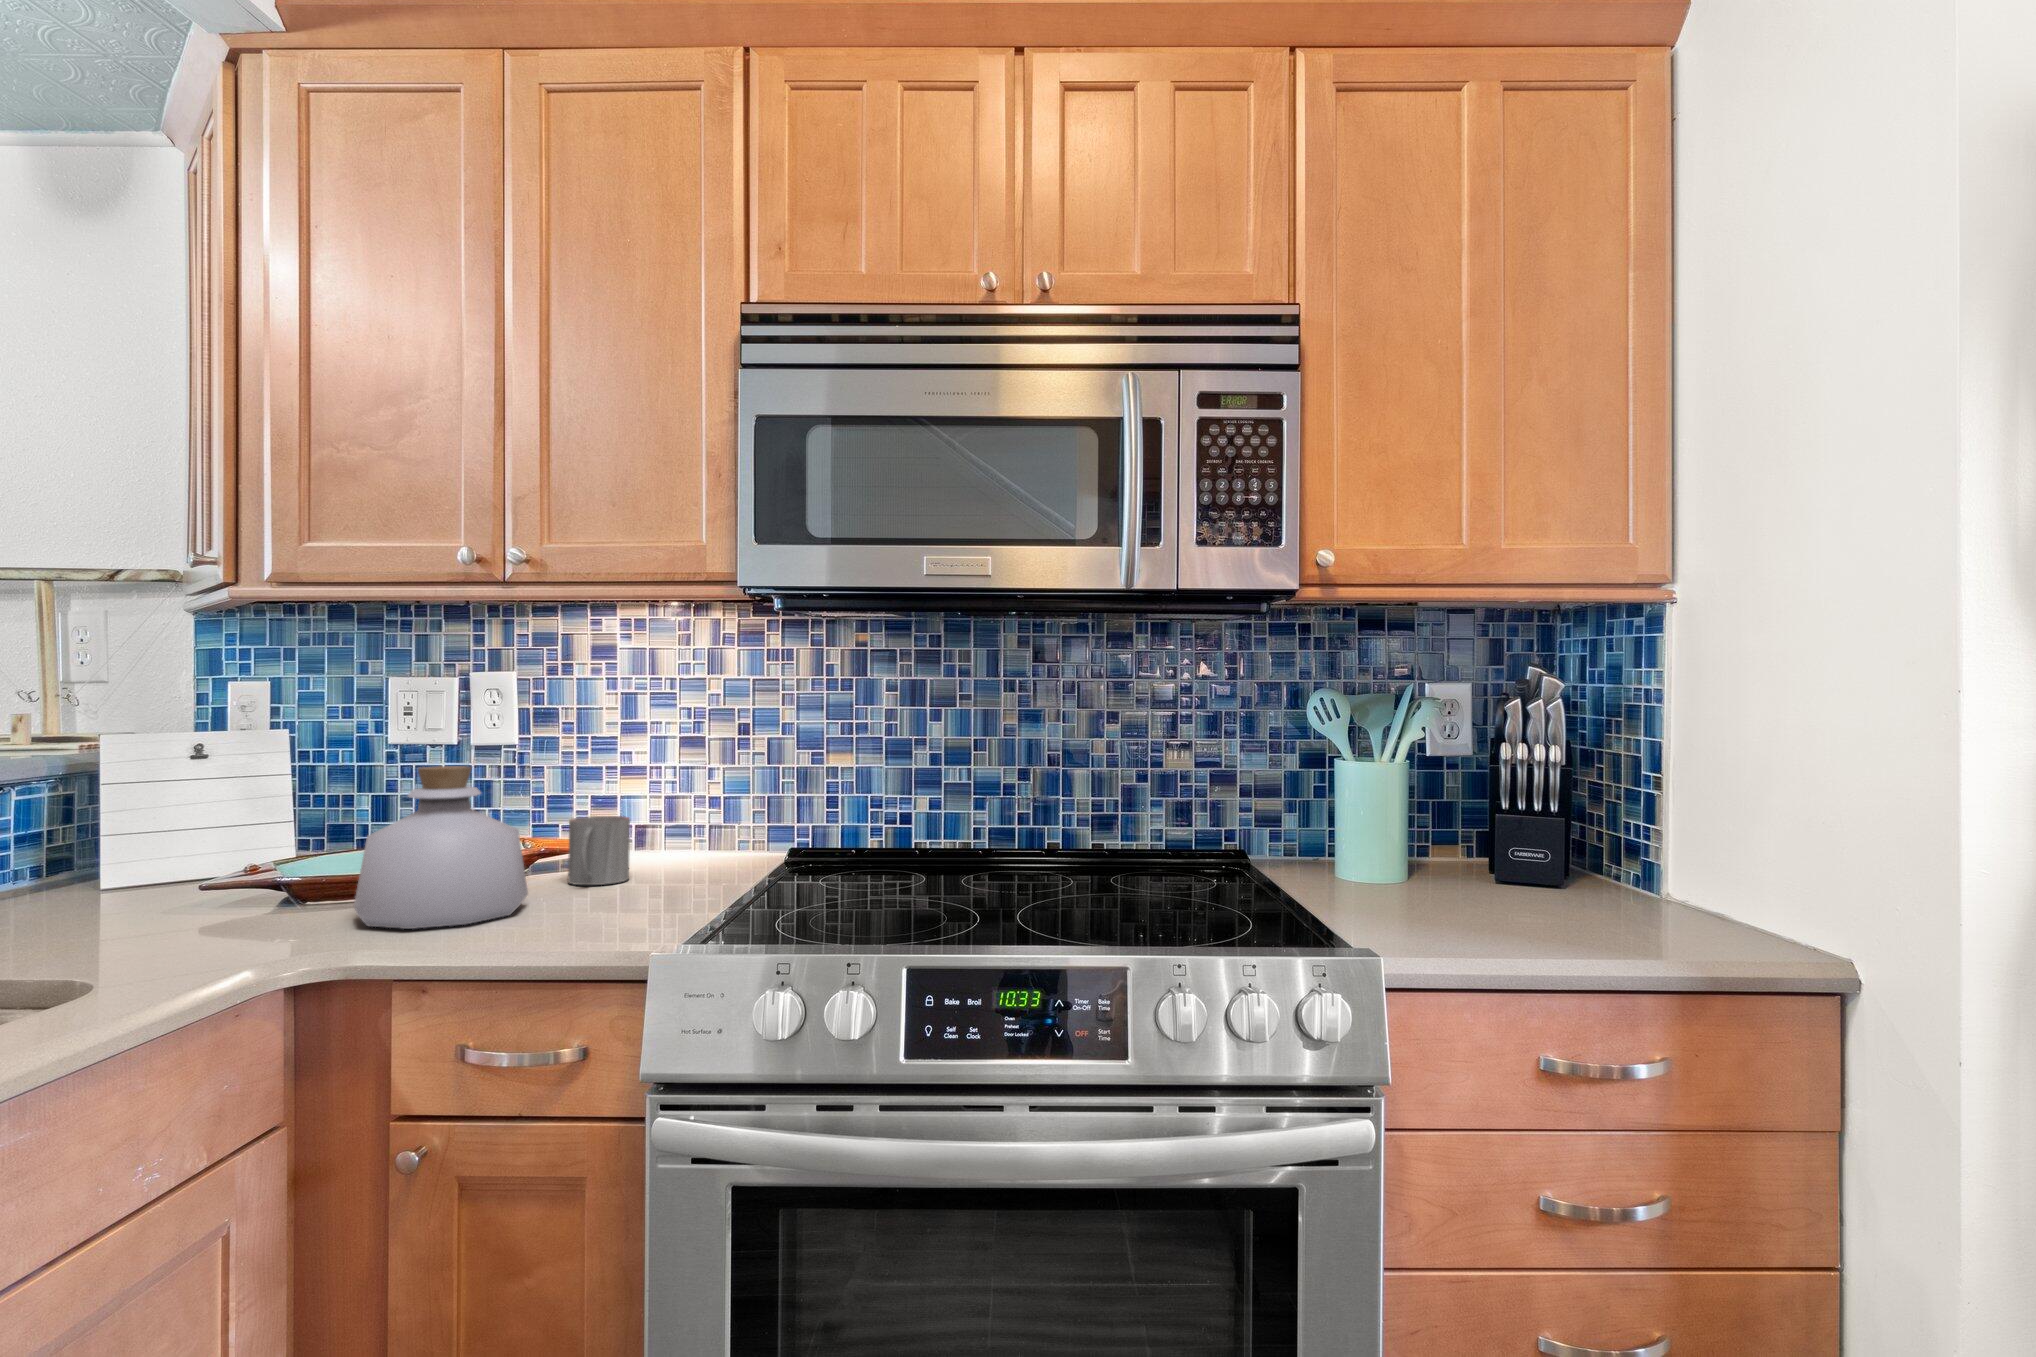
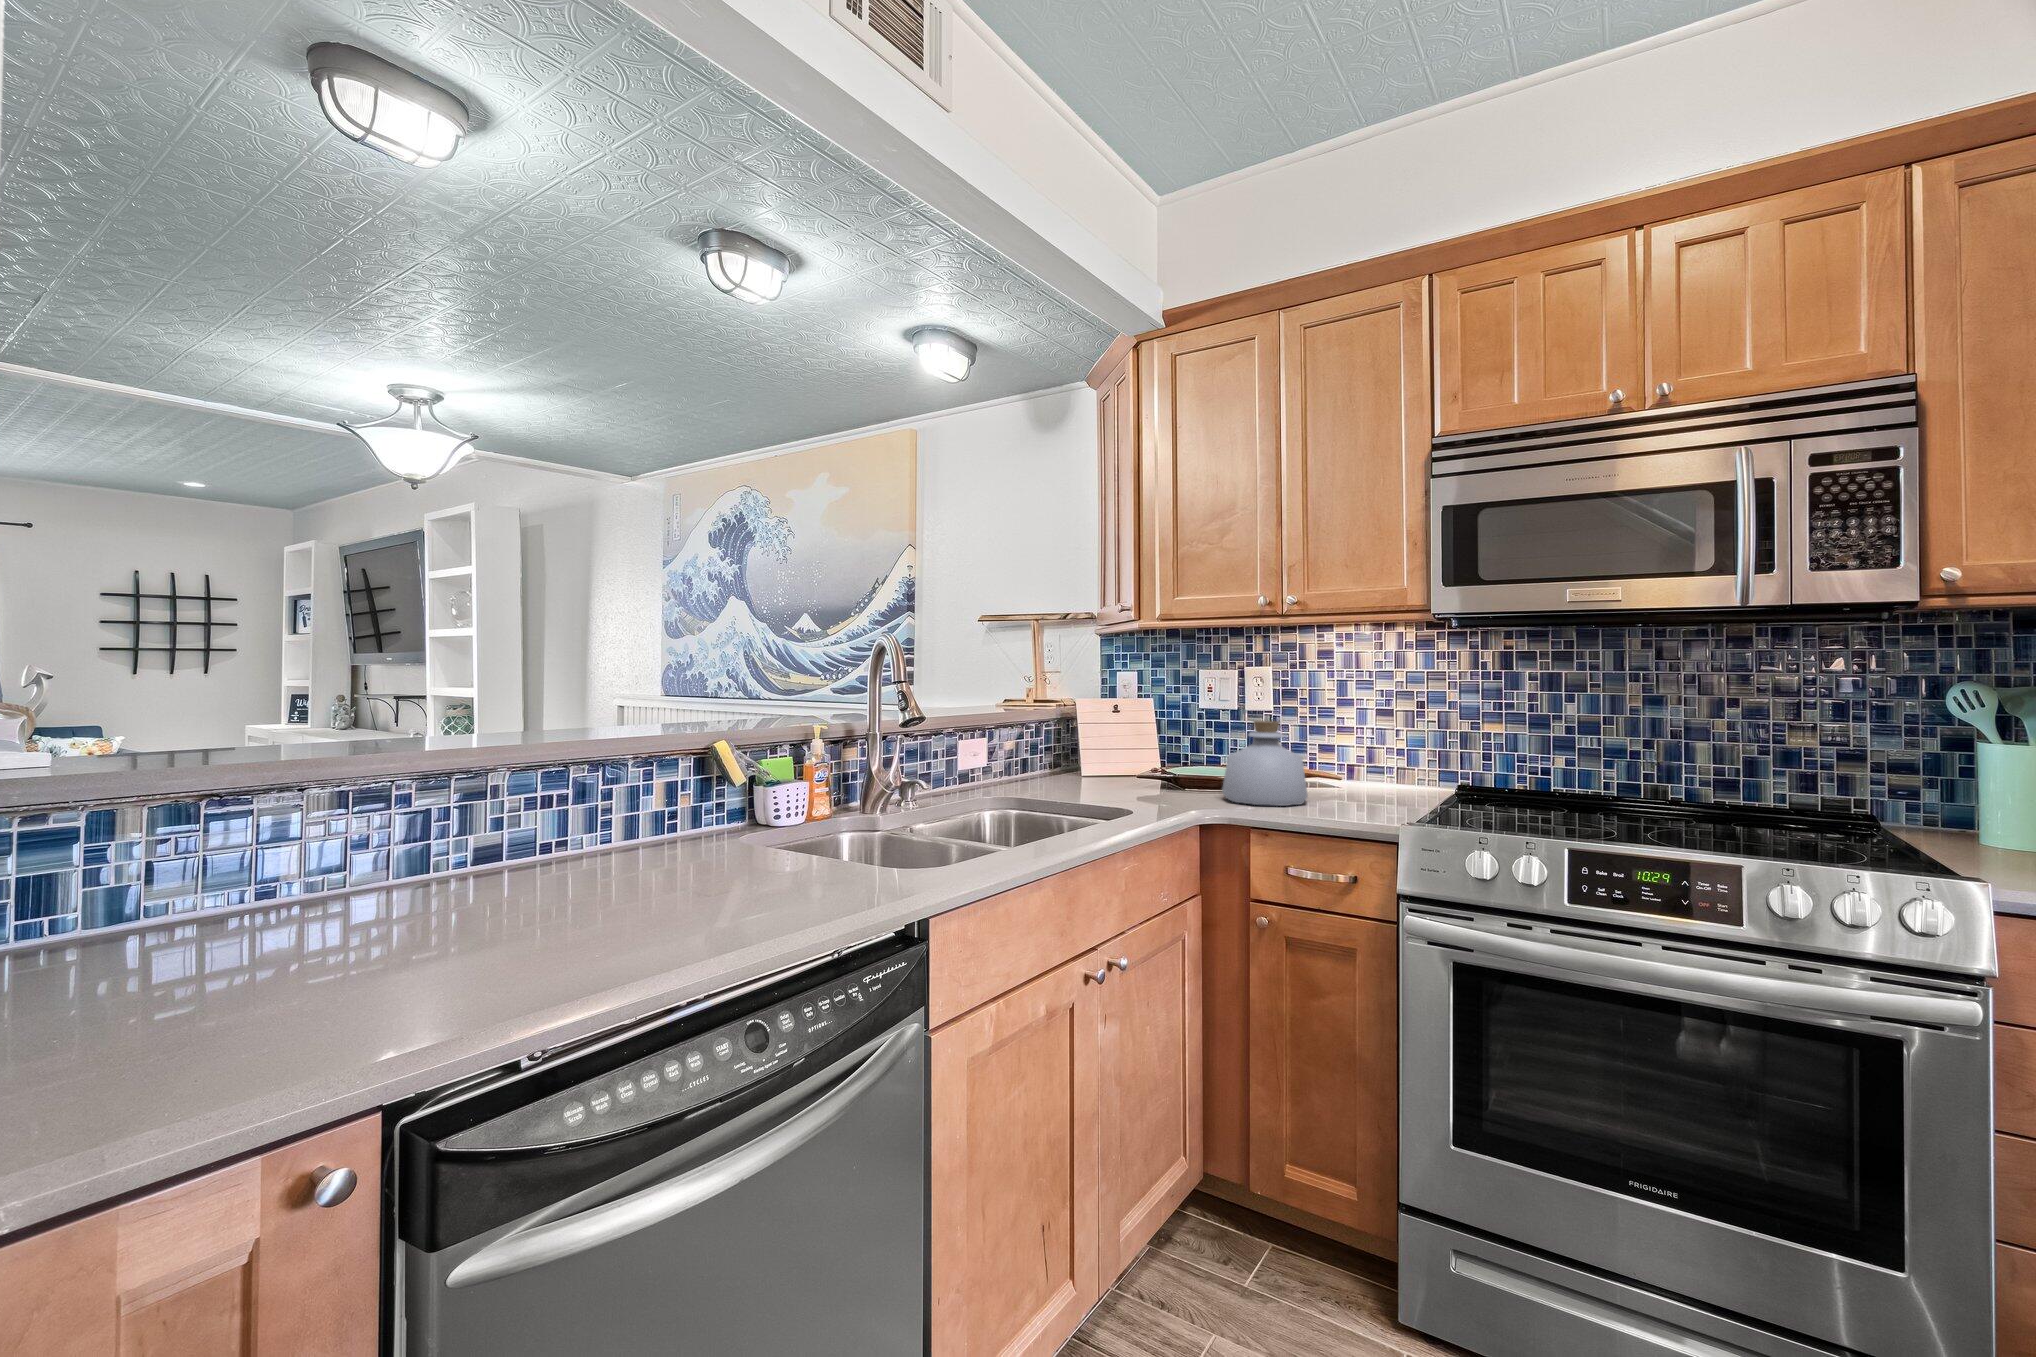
mug: present [568,816,630,885] -> none [1320,755,1356,795]

